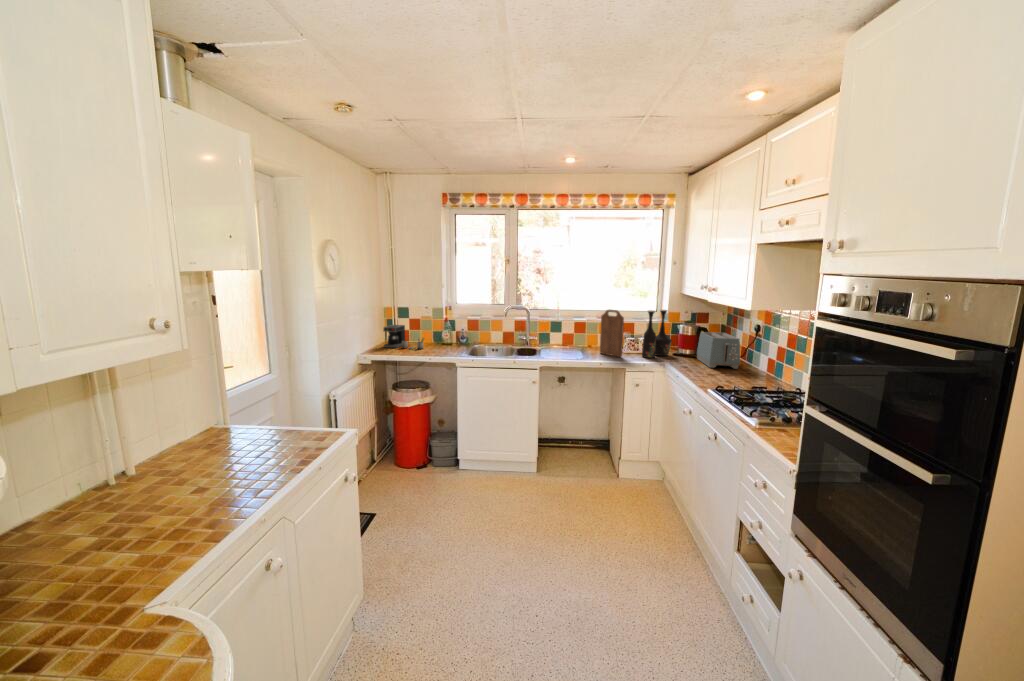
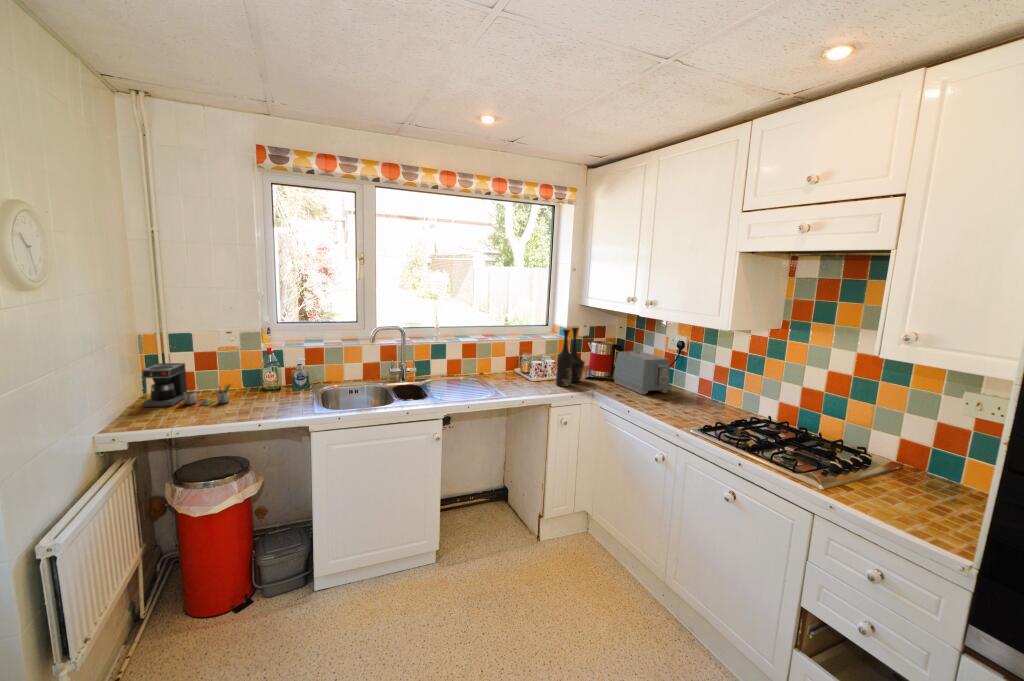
cutting board: present [600,310,624,357] -> none [504,328,539,389]

